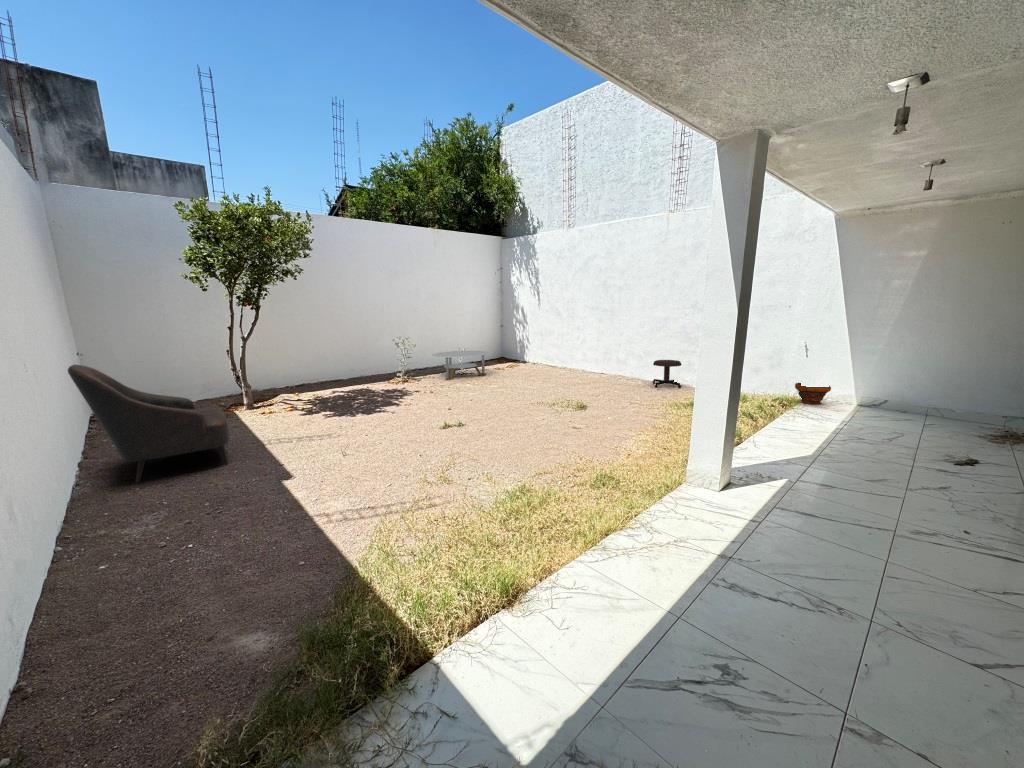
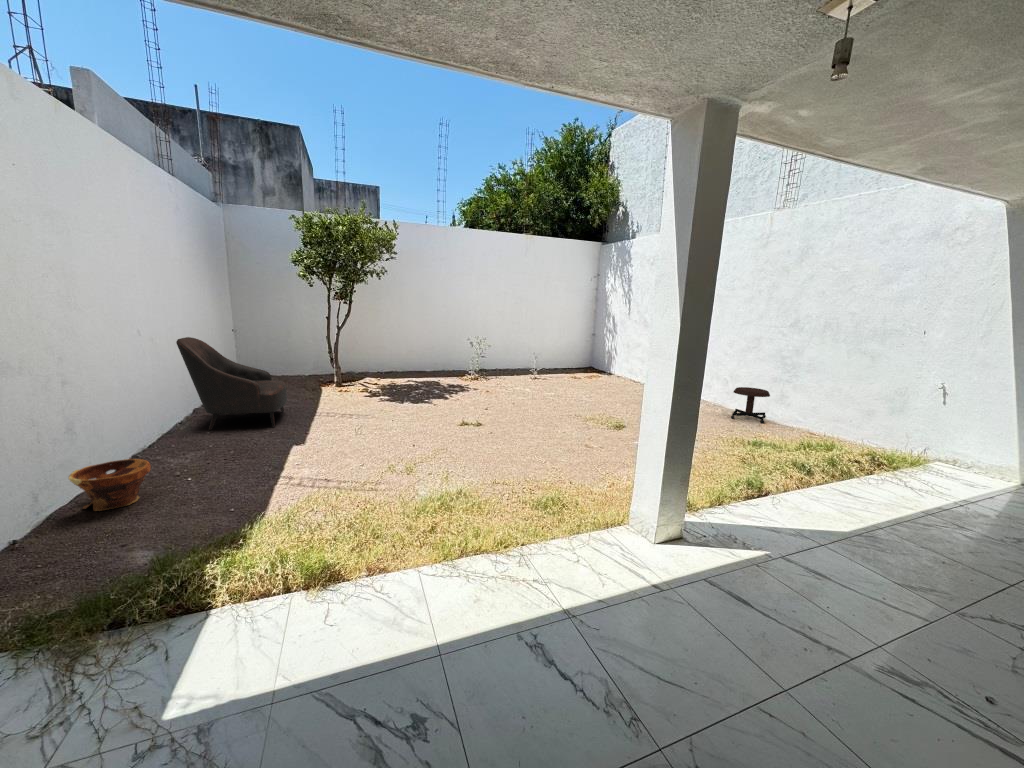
round table: present [432,351,488,380] -> none [509,355,565,383]
planter: present [795,382,831,405] -> present [69,459,151,511]

